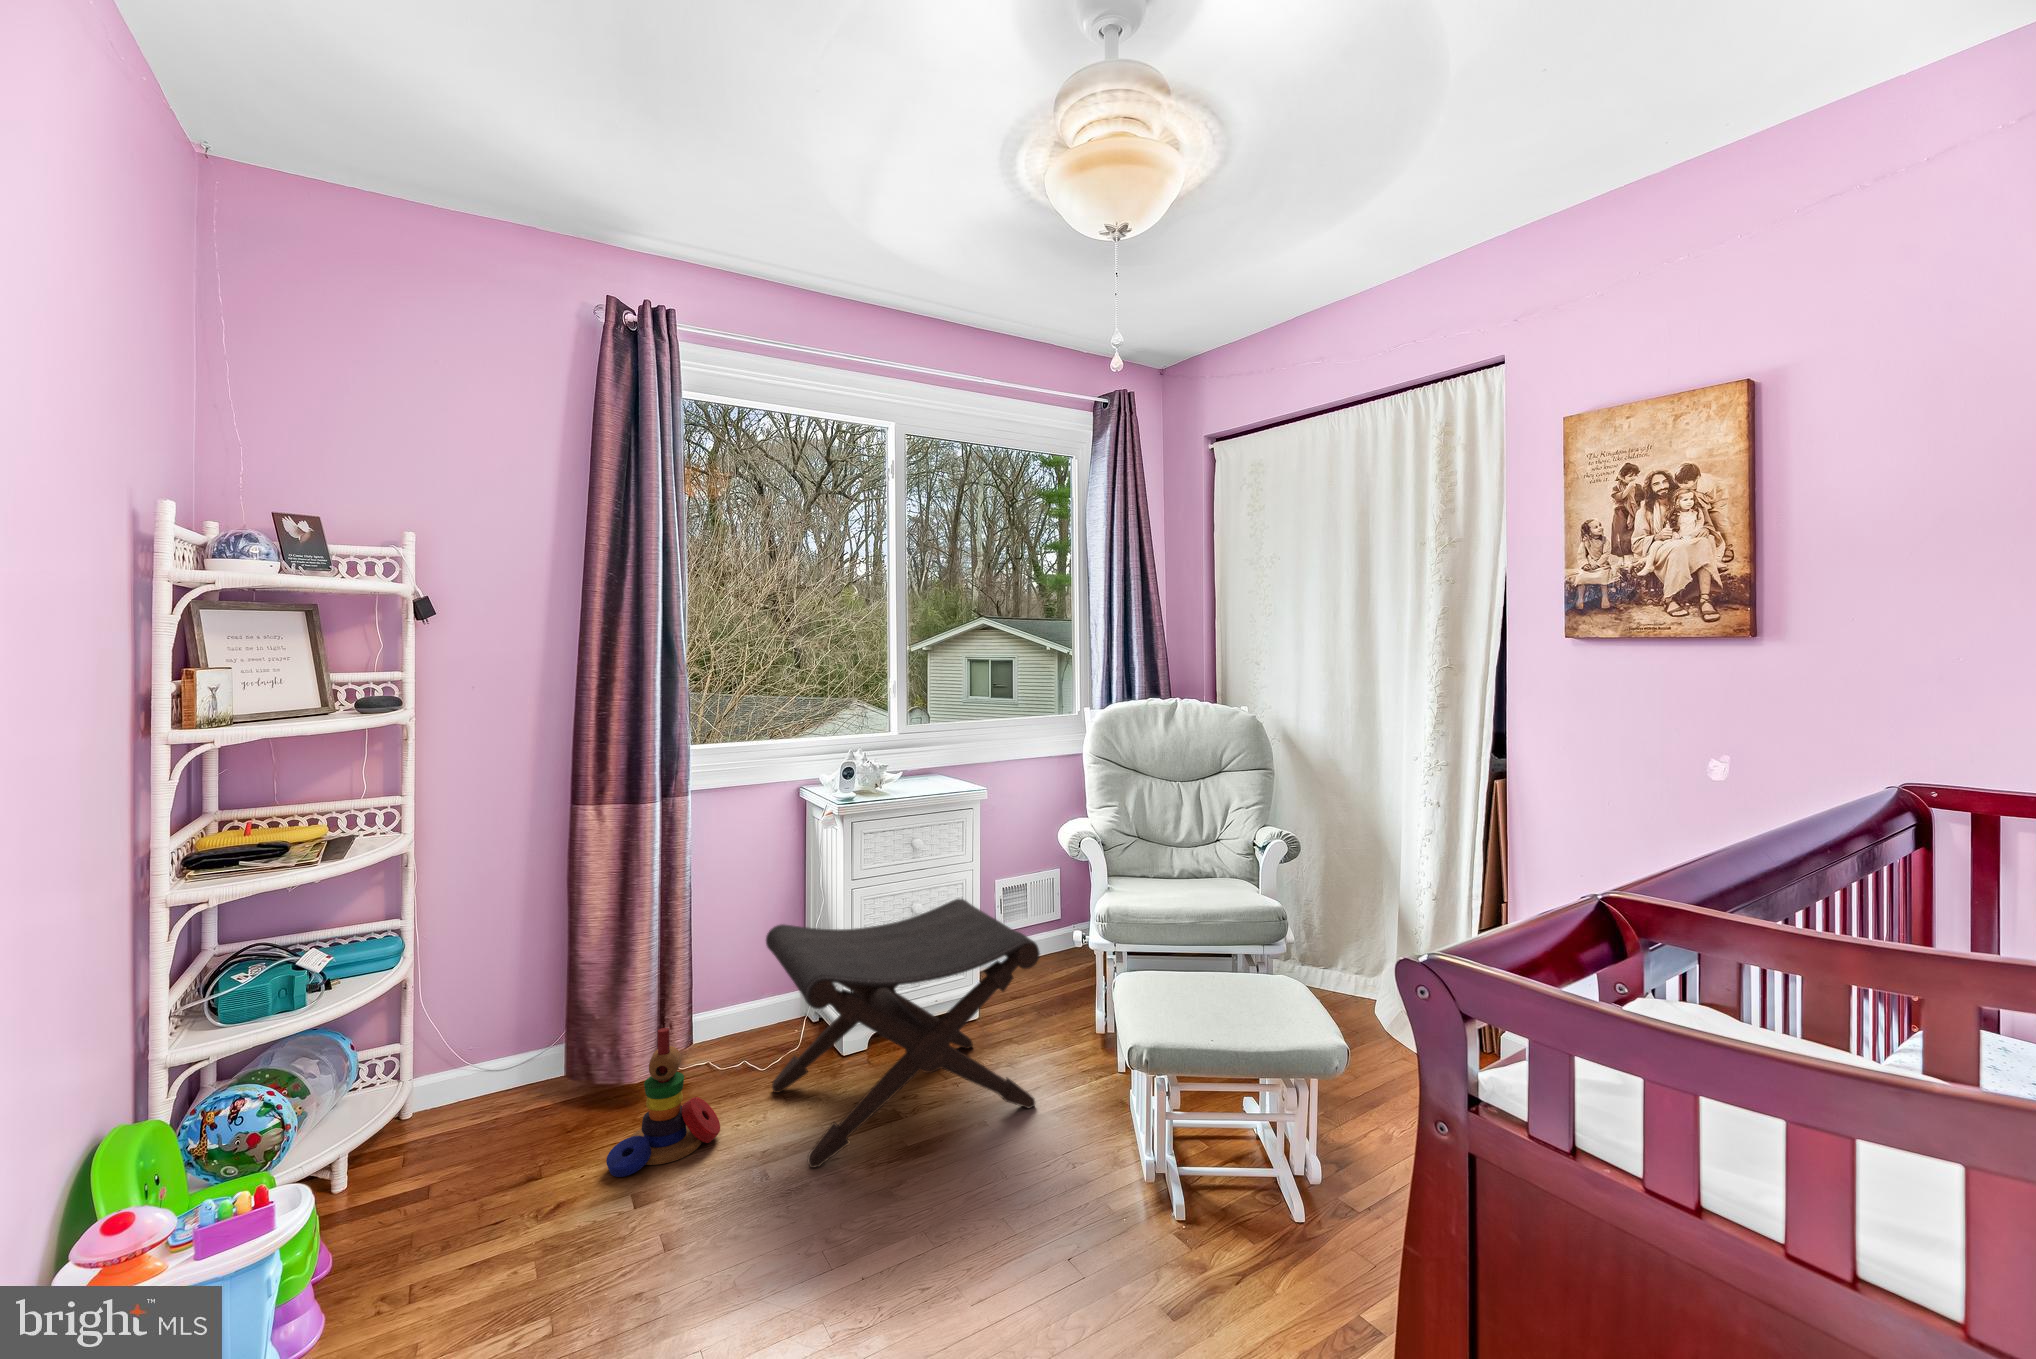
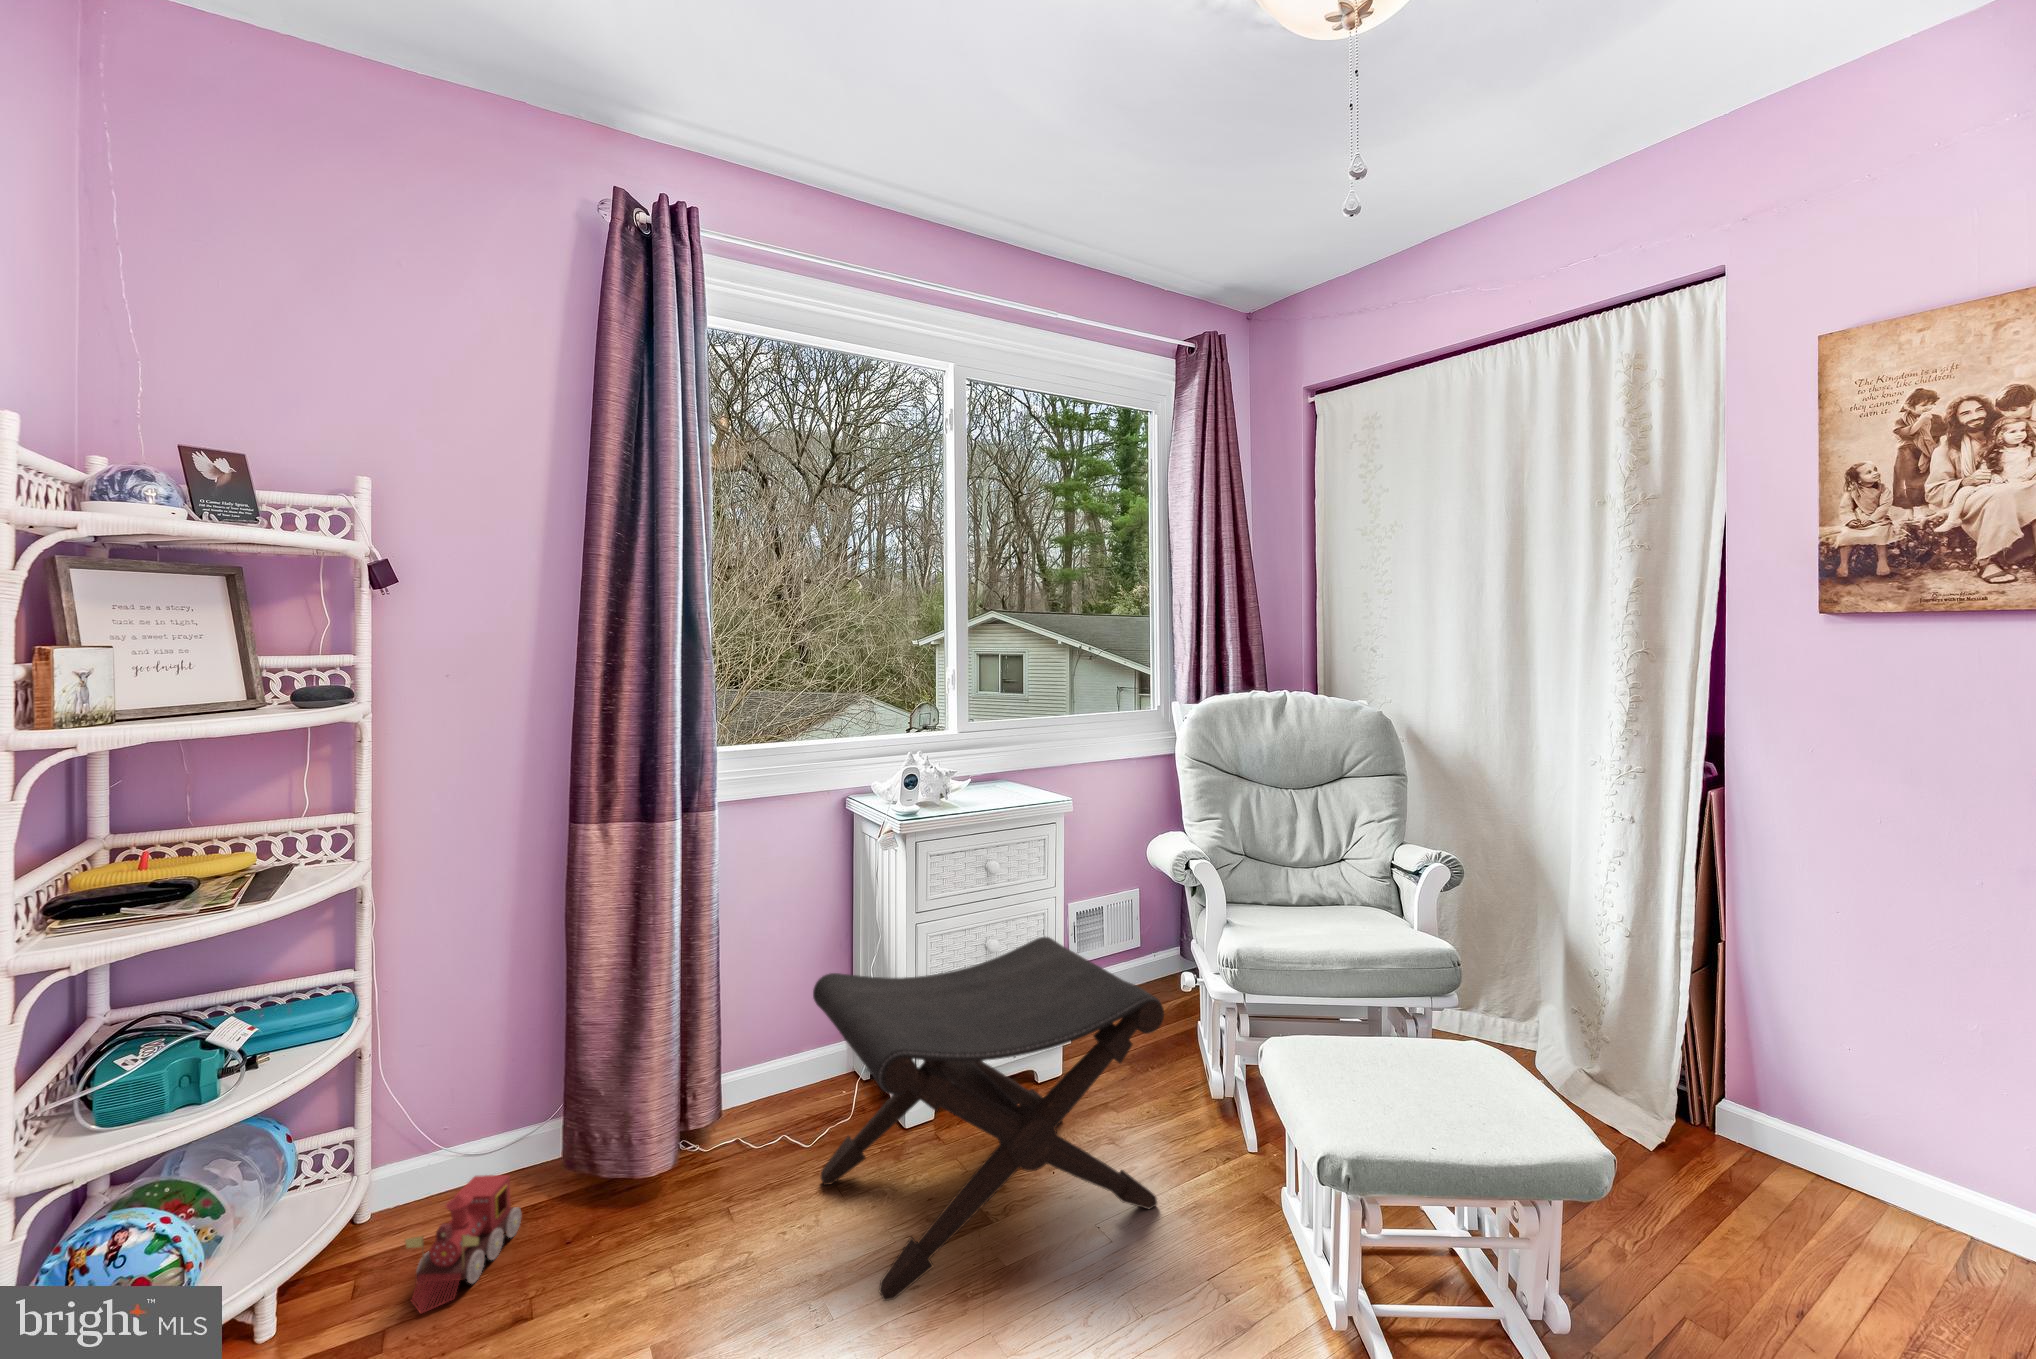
stacking toy: present [606,1028,720,1177] -> none [617,1113,762,1314]
toy train: none [443,1080,533,1177] -> present [405,1175,521,1313]

